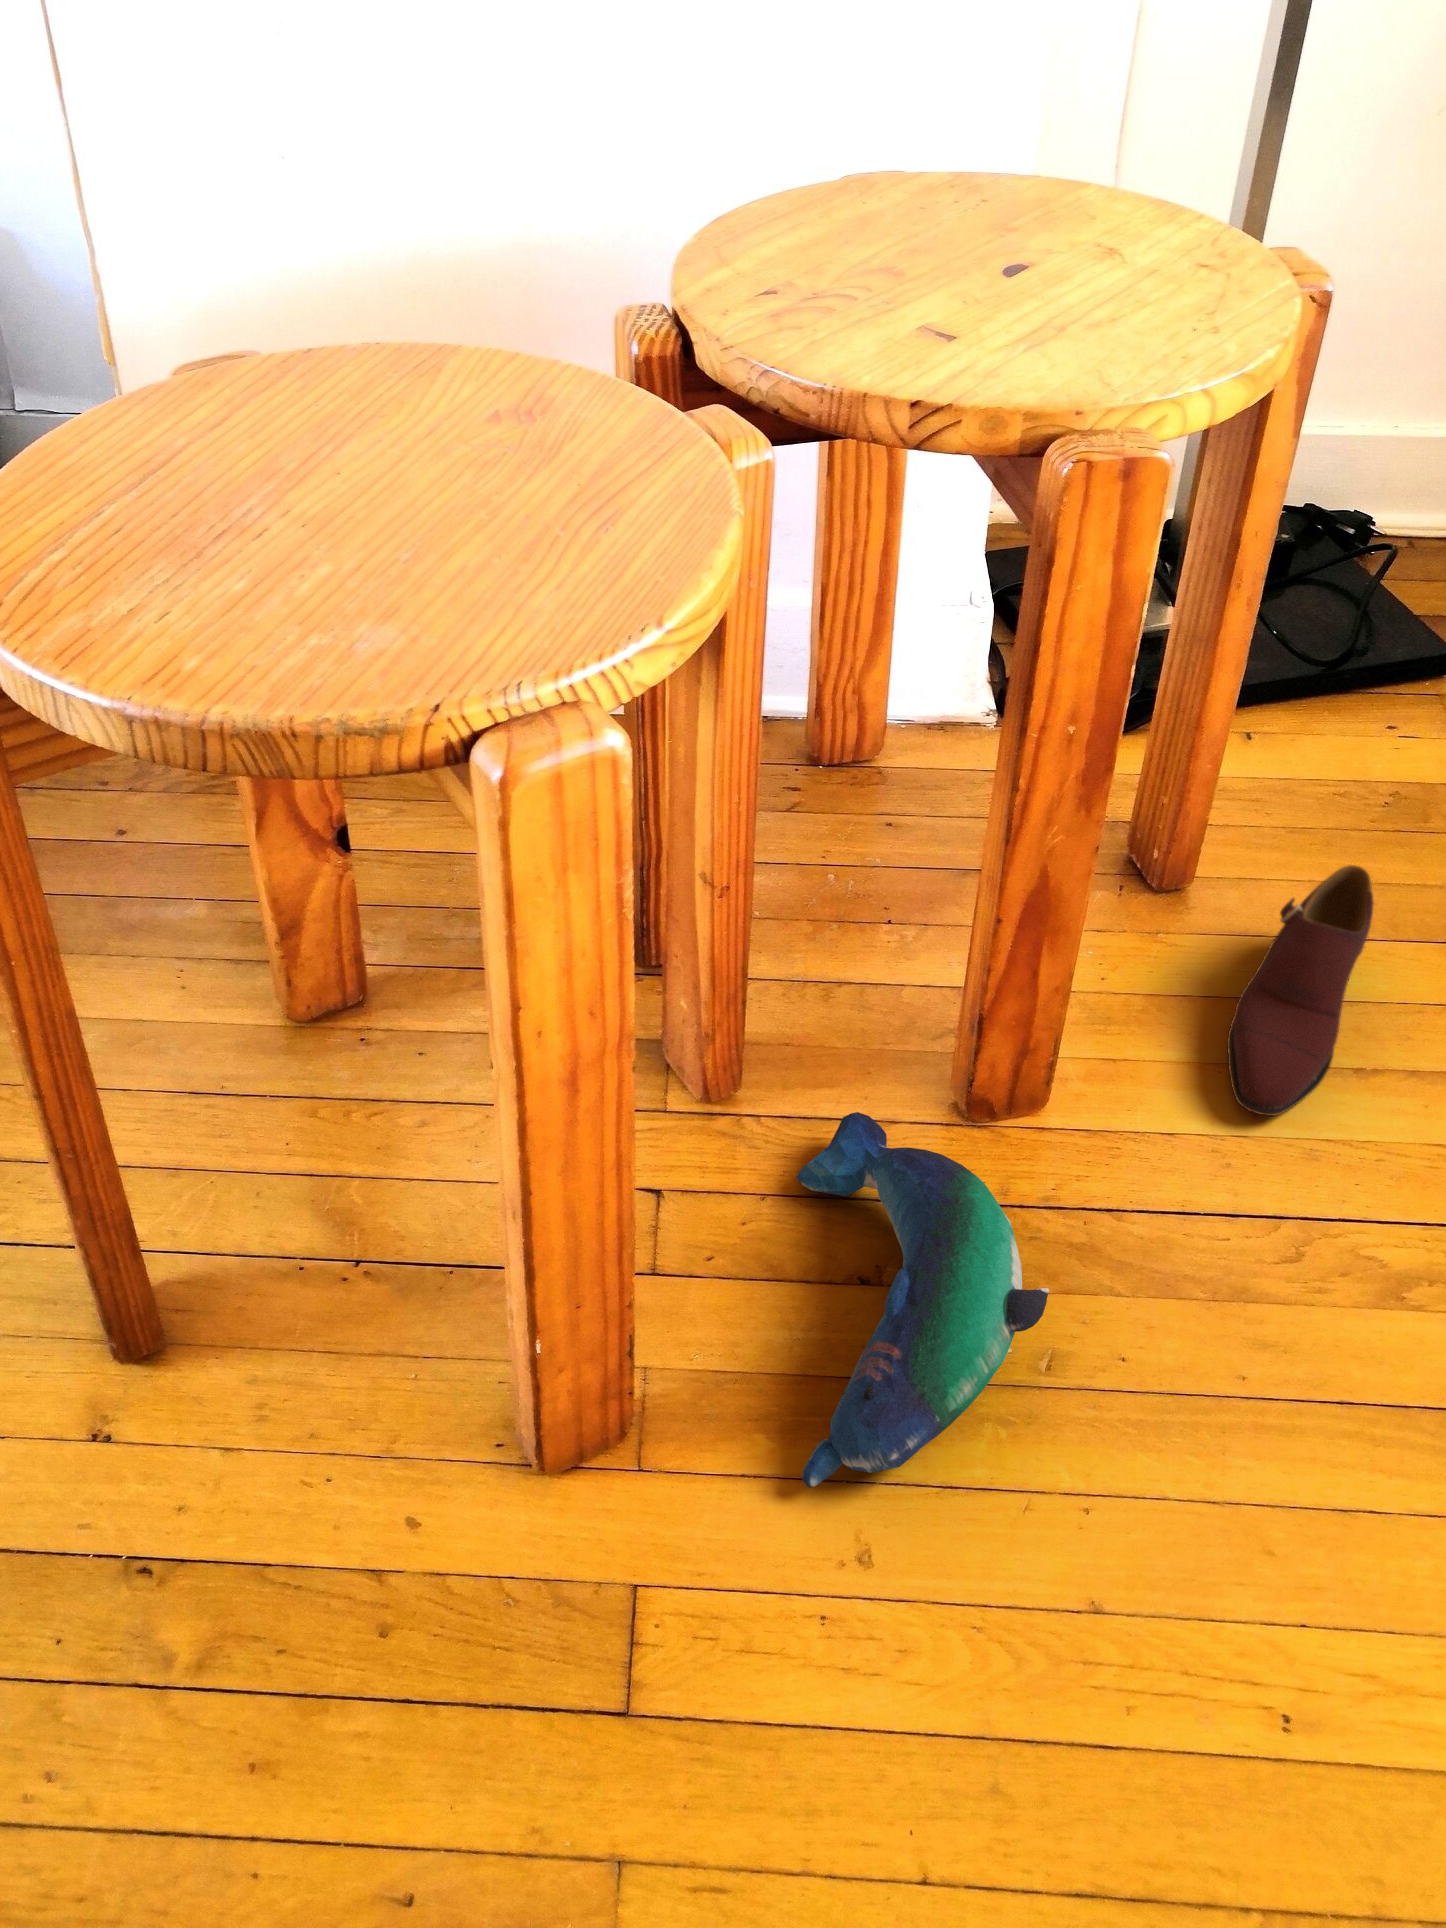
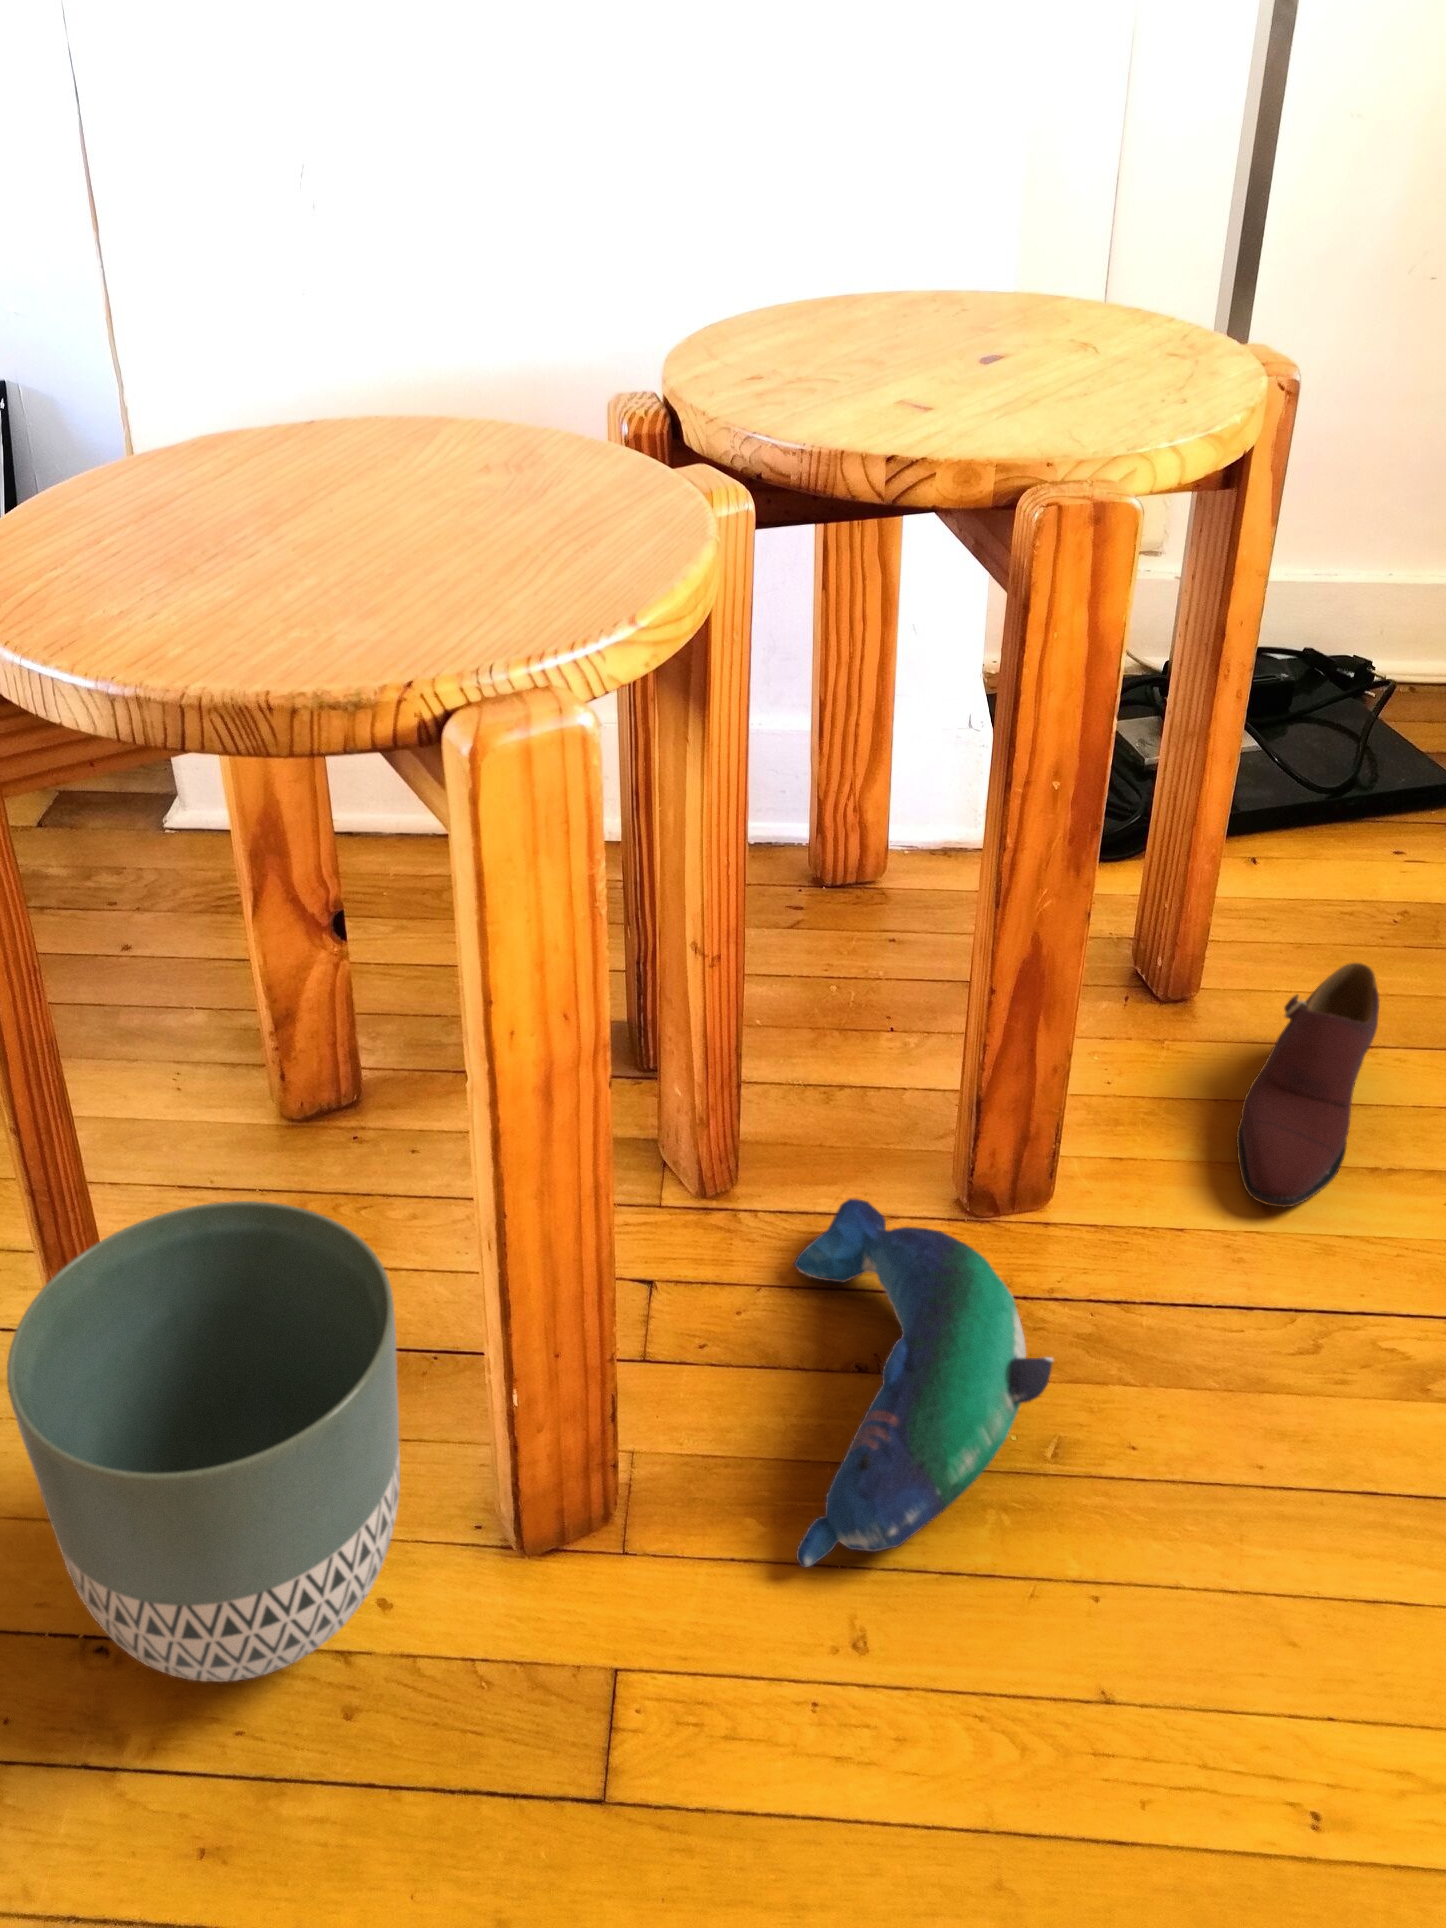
planter: none [52,1162,427,1611] -> present [7,1201,400,1682]

